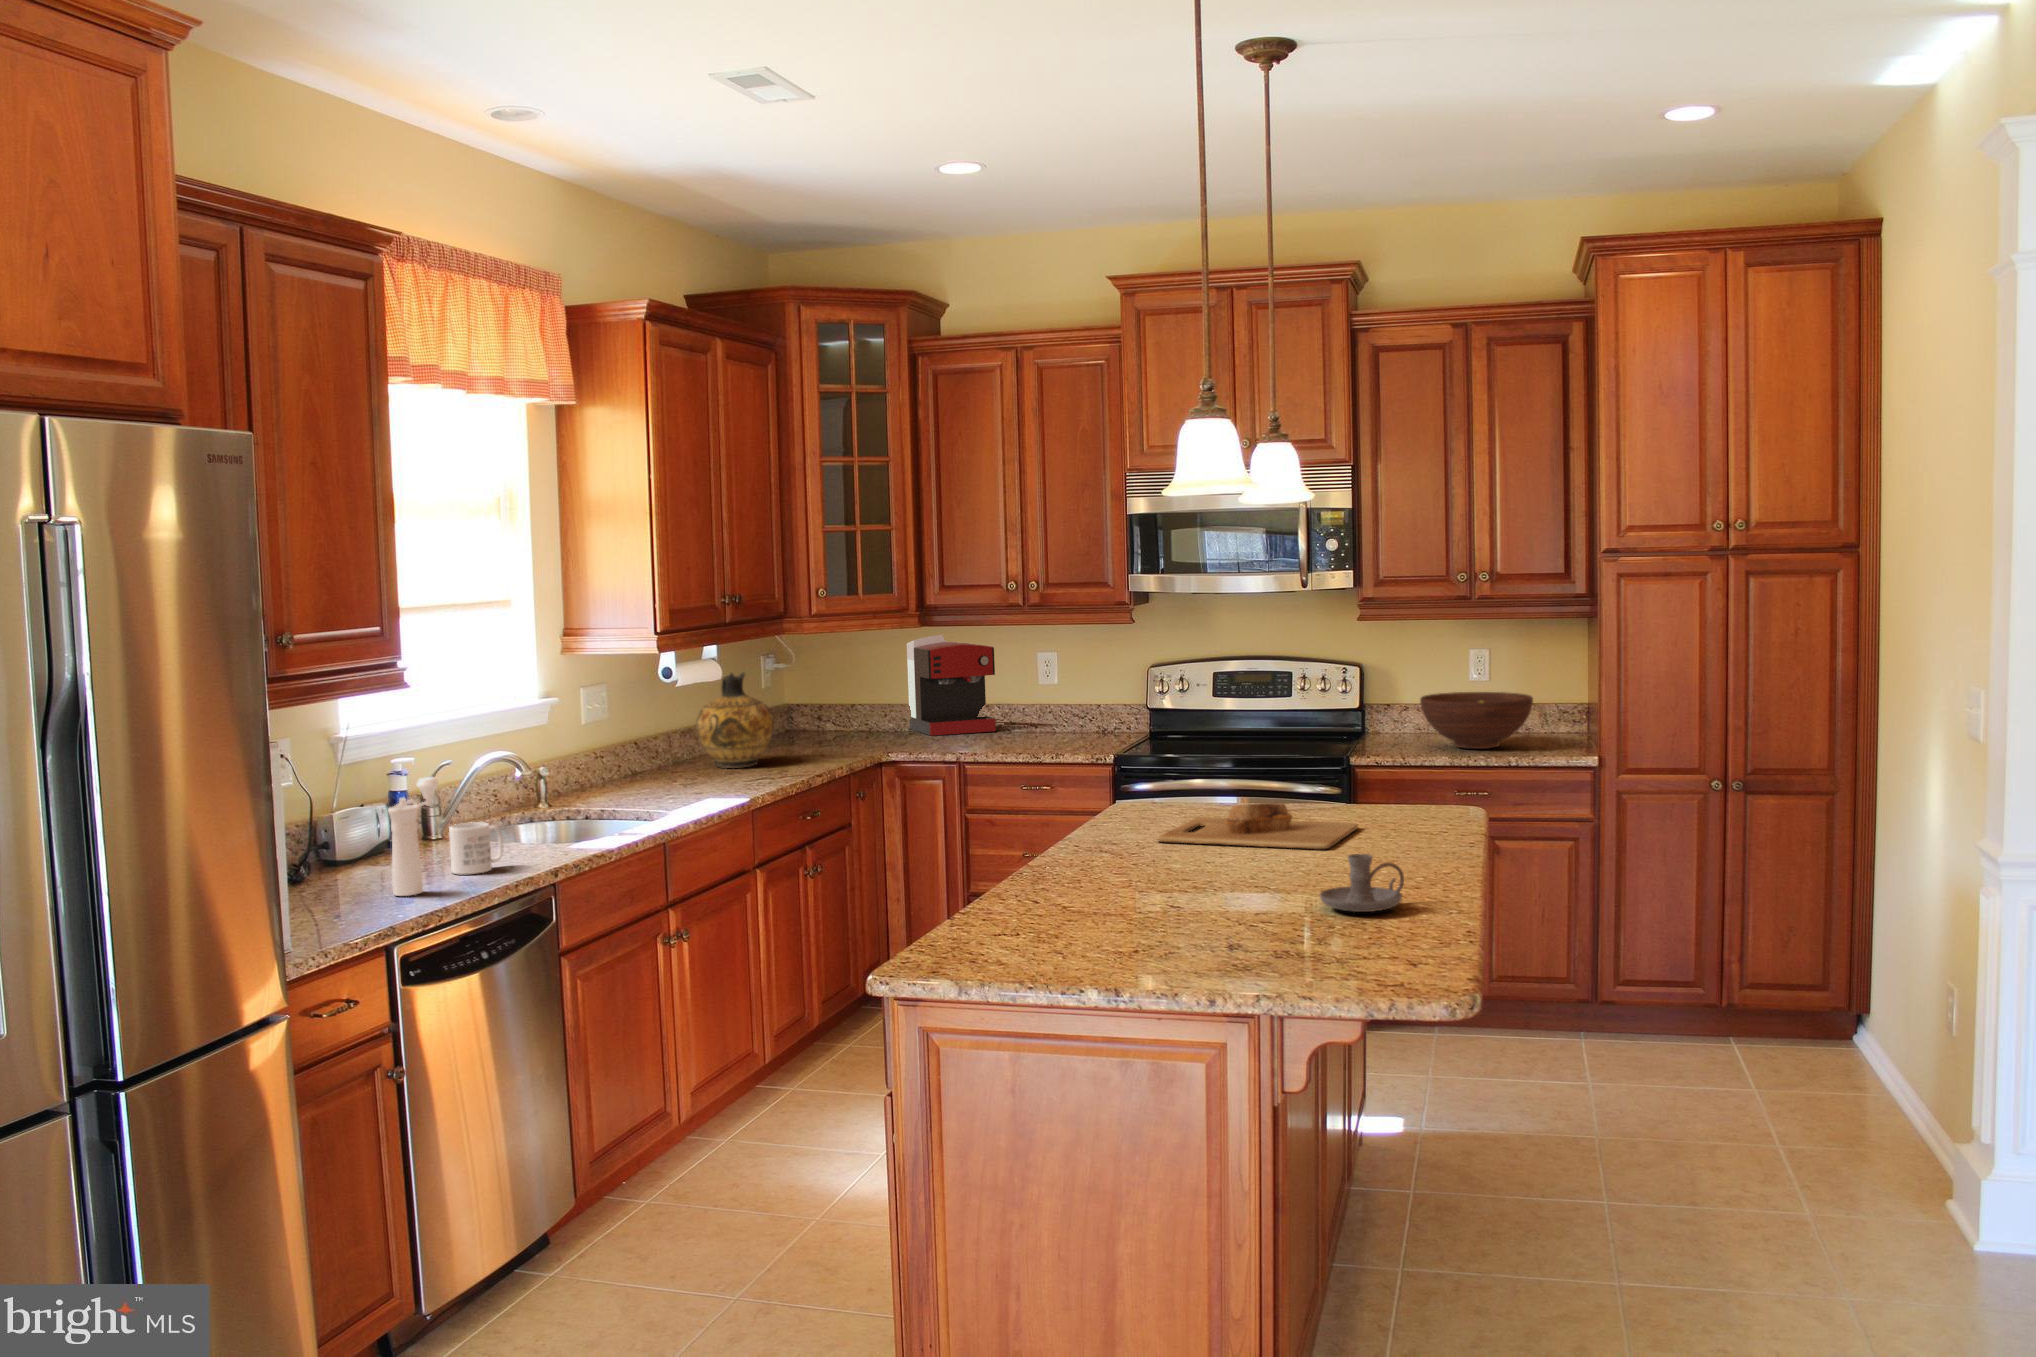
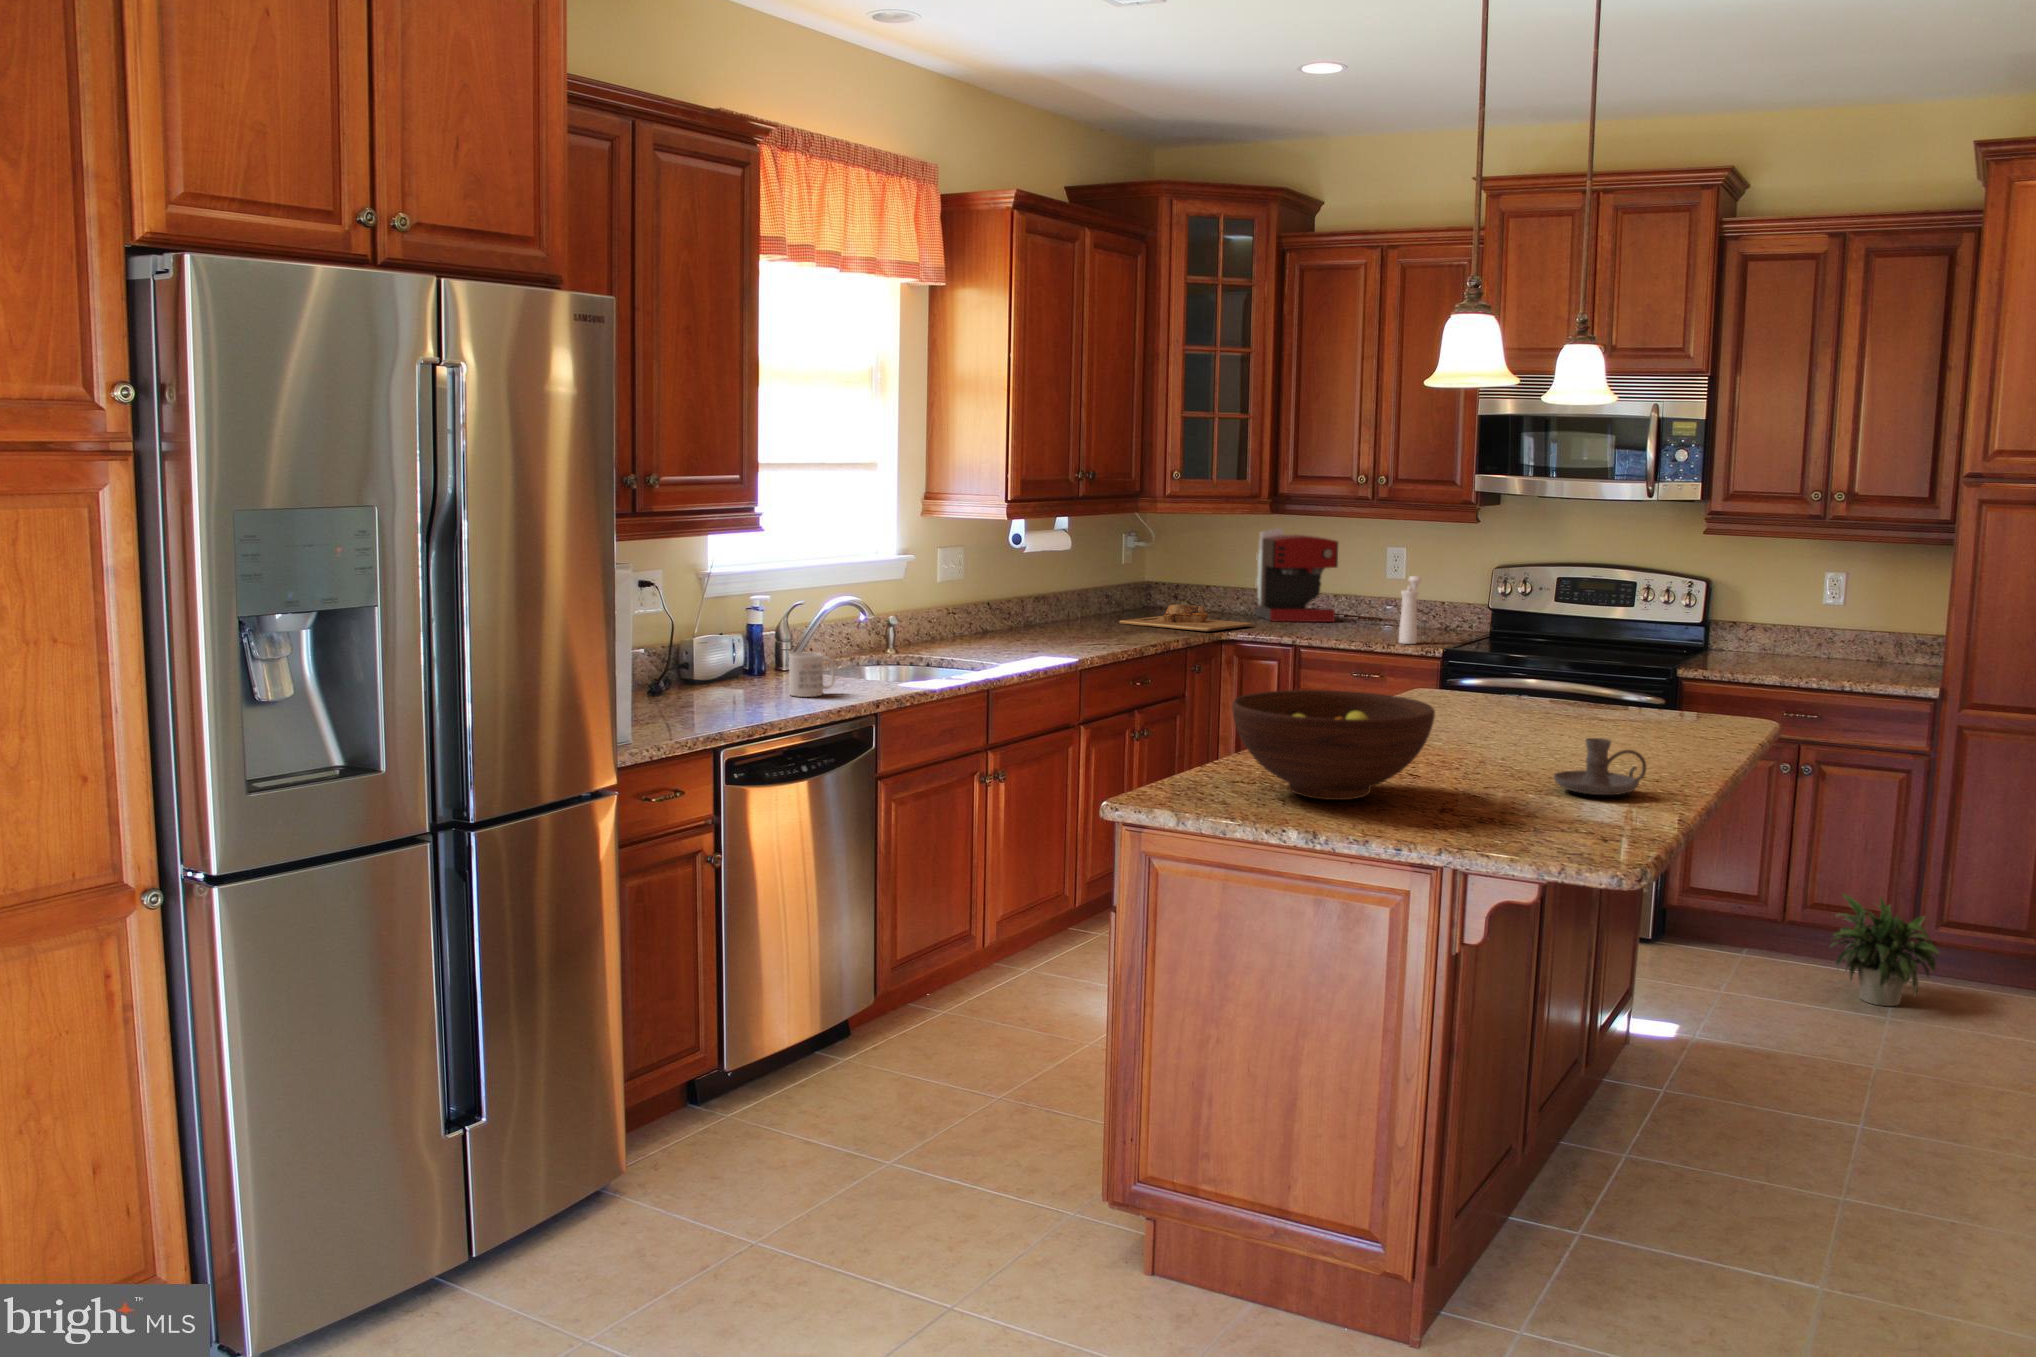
ceramic jug: present [696,672,774,768] -> none [1045,546,1115,634]
fruit bowl: present [1420,692,1533,749] -> present [1232,690,1435,800]
pepper mill: present [388,777,439,896] -> present [1399,576,1421,644]
cutting board: present [1158,803,1358,849] -> present [1119,604,1251,631]
potted plant: none [1516,965,1616,1073] -> present [1831,894,1939,1006]

